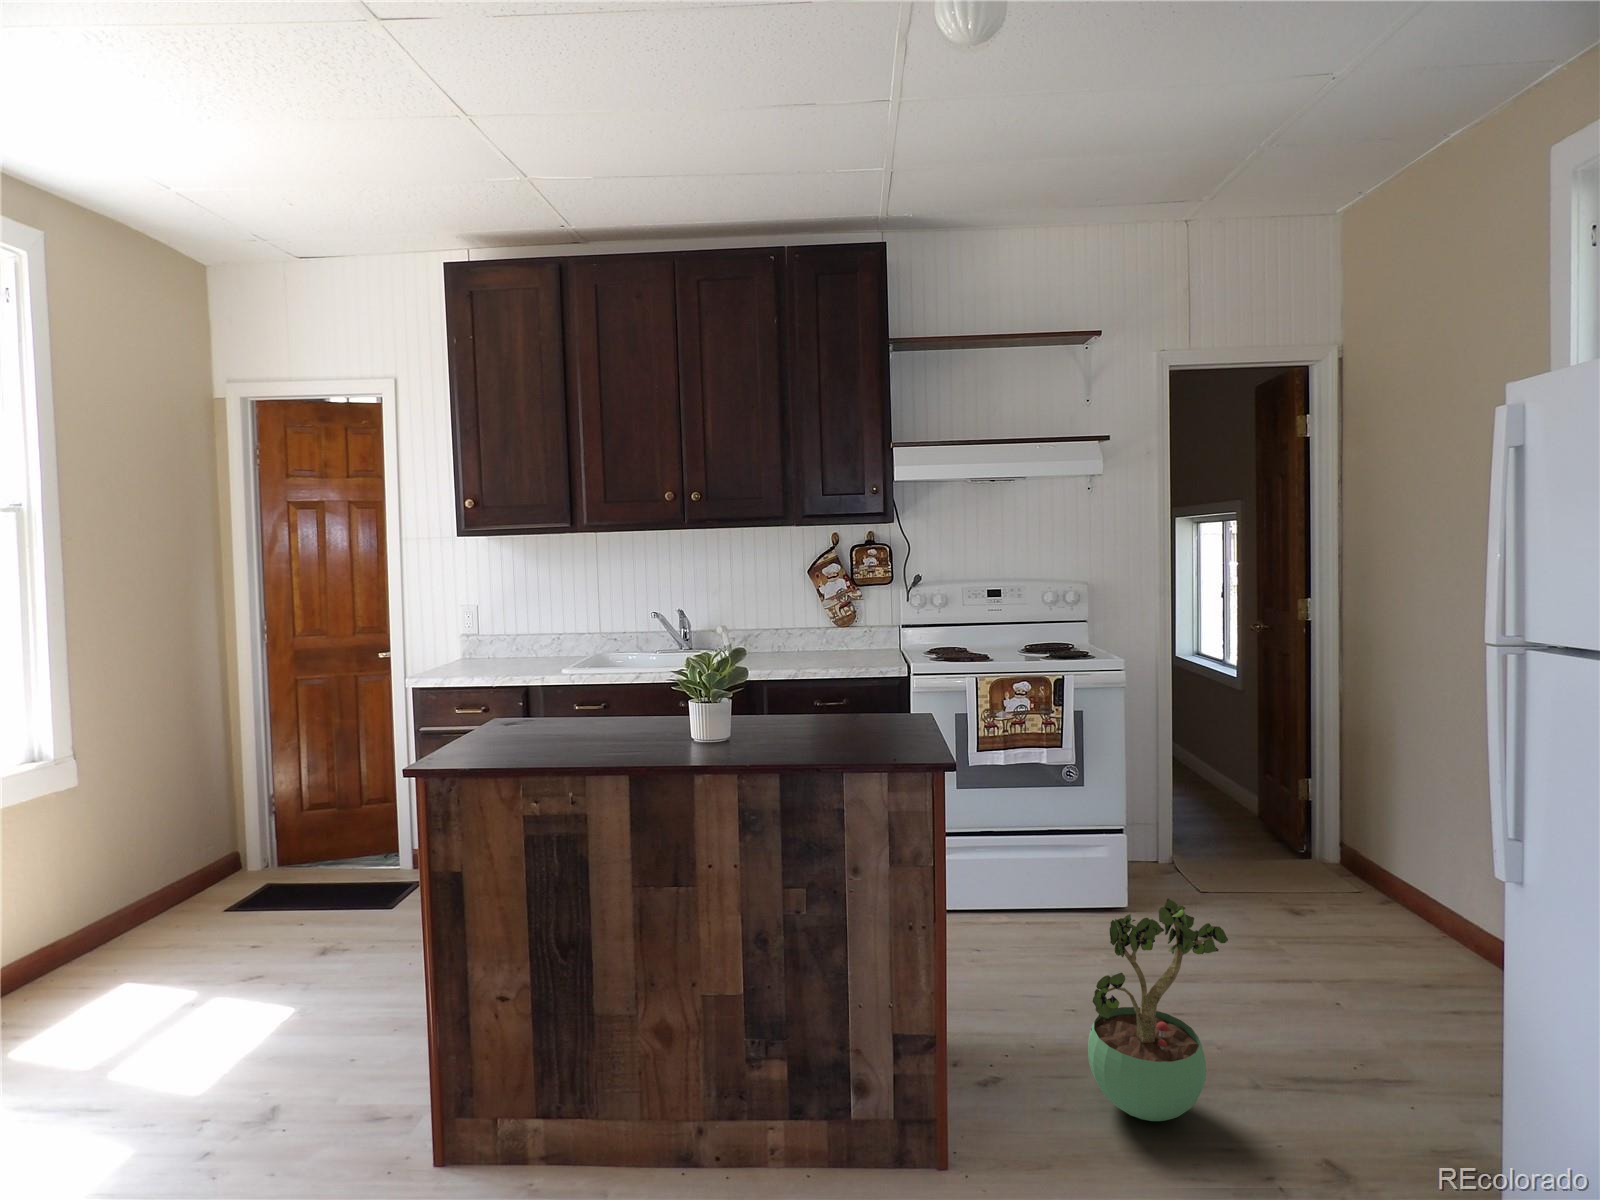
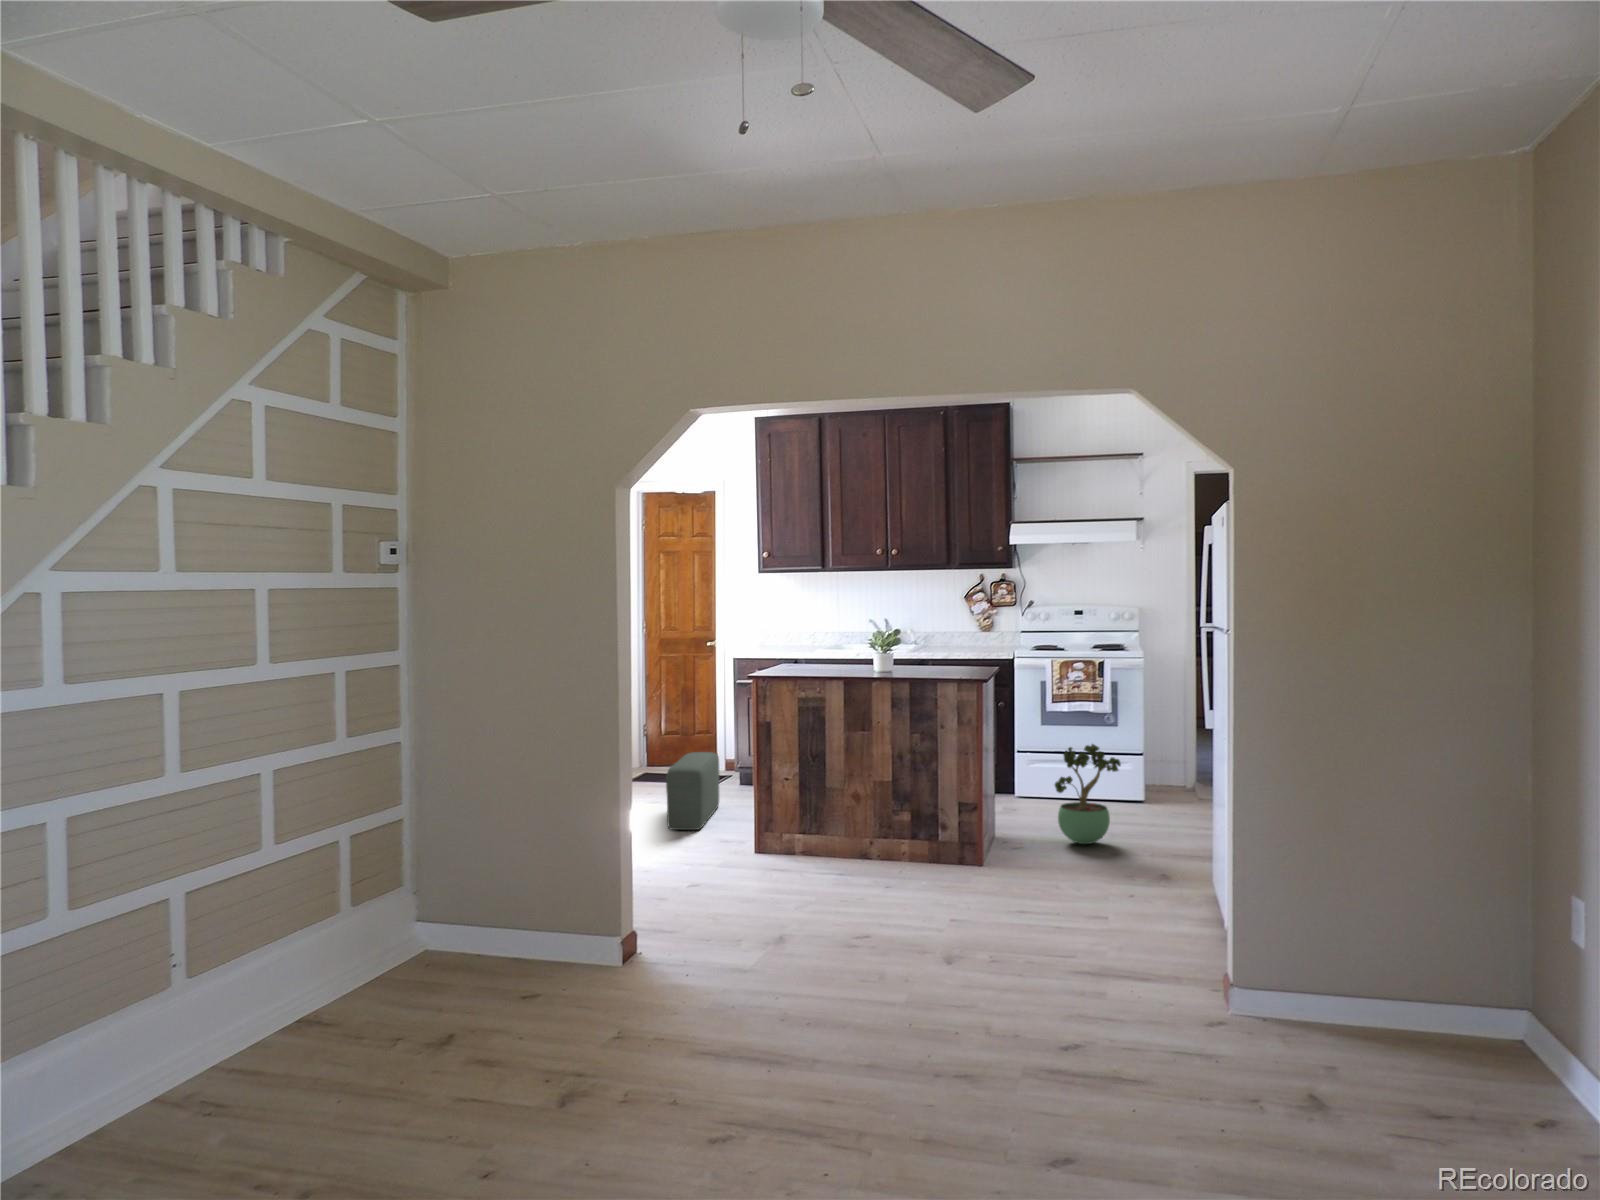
pouf: none [166,904,359,1160] -> present [666,752,719,830]

